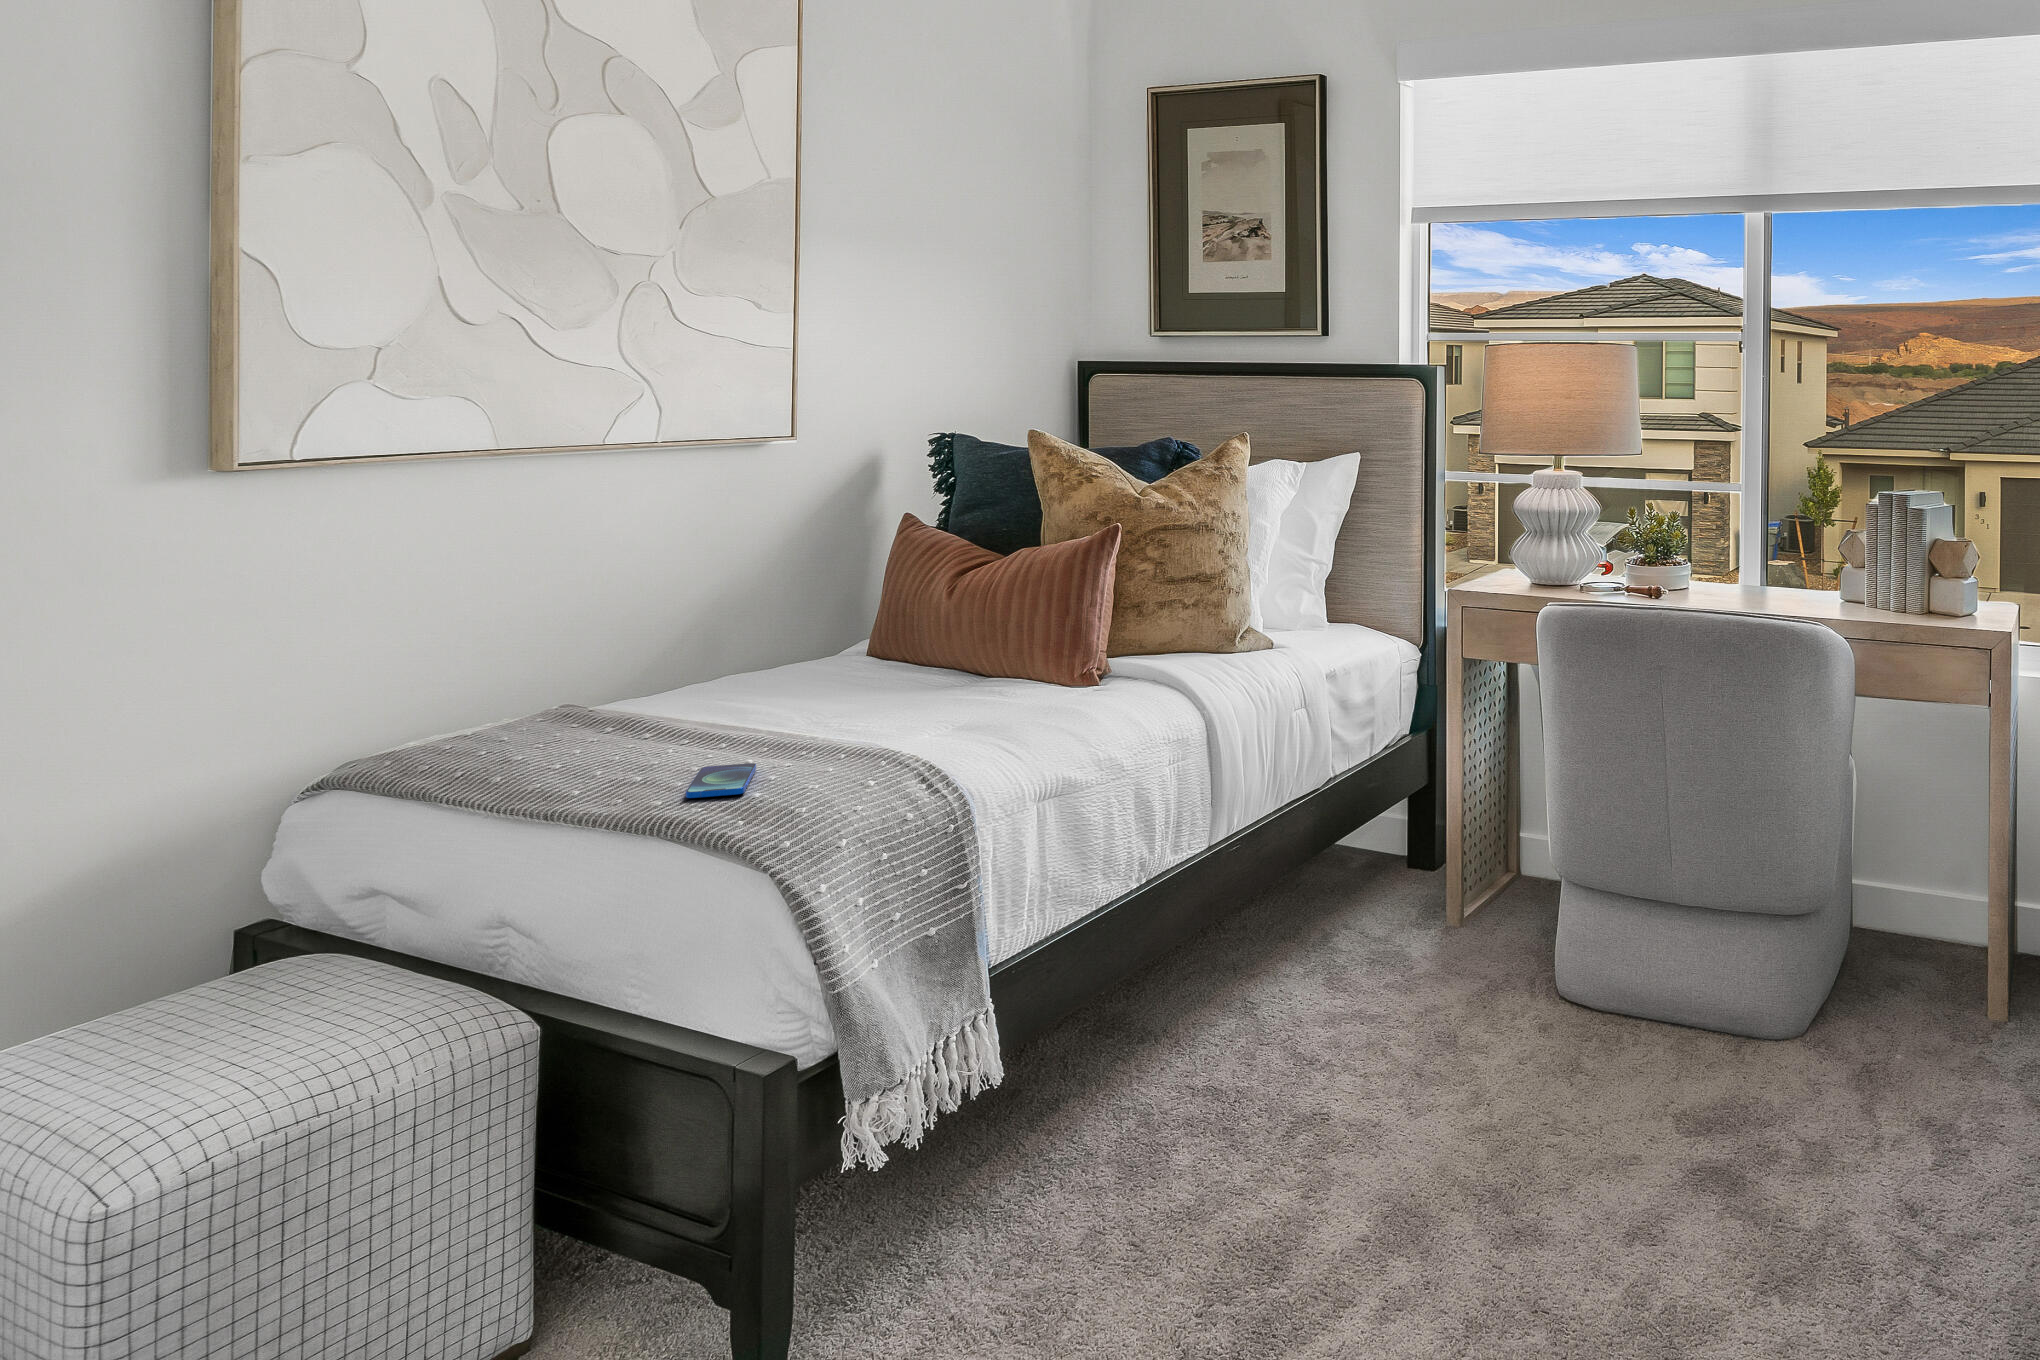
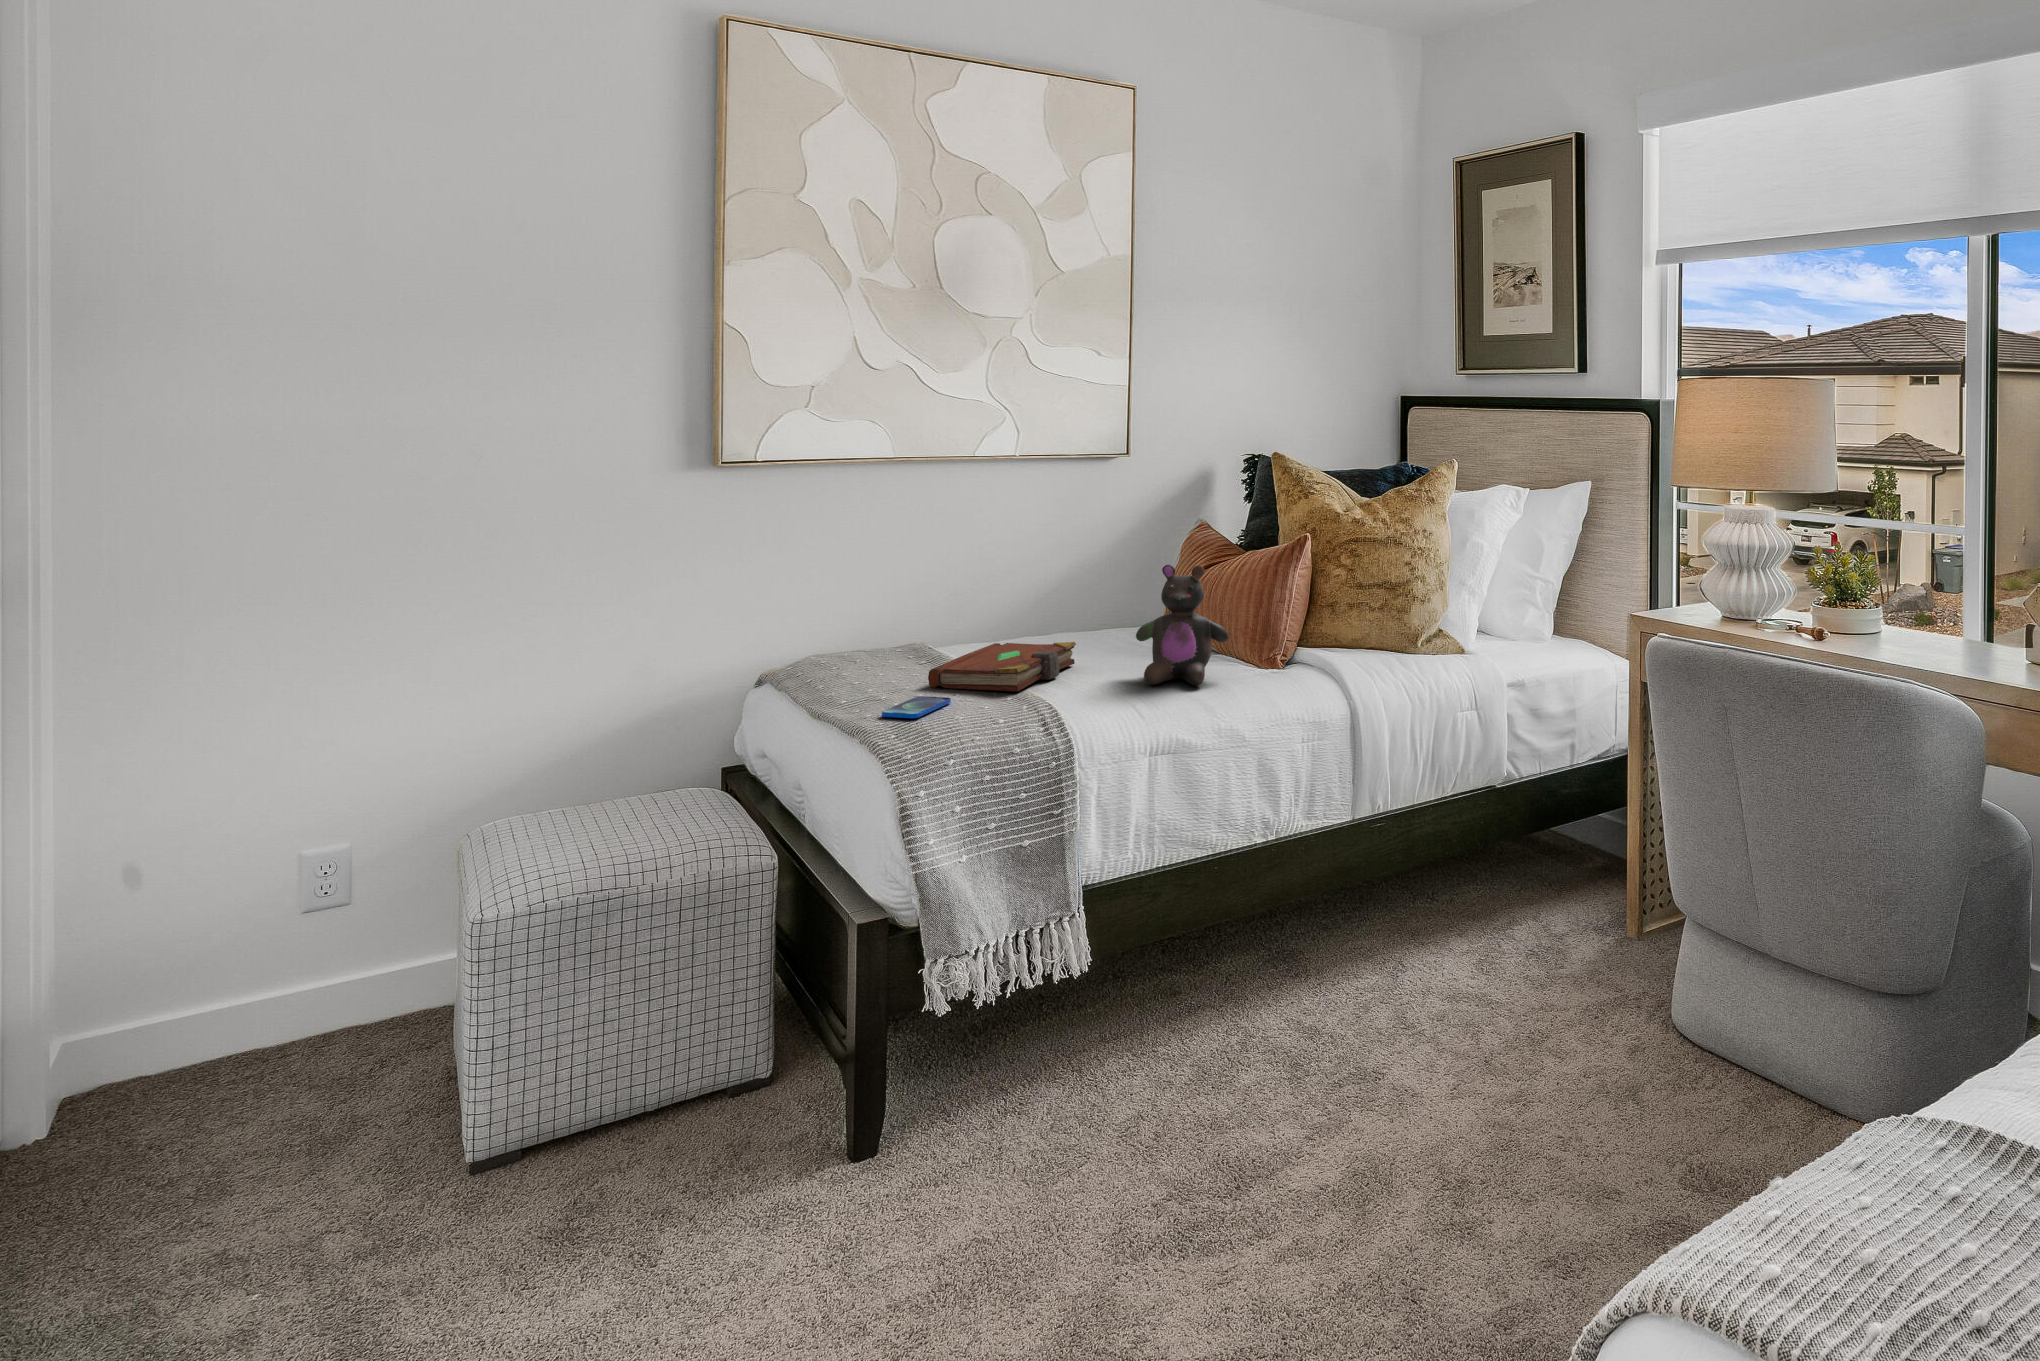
stuffed bear: none [943,566,1061,717] -> present [1136,565,1229,685]
book: none [687,677,849,756] -> present [928,642,1076,692]

